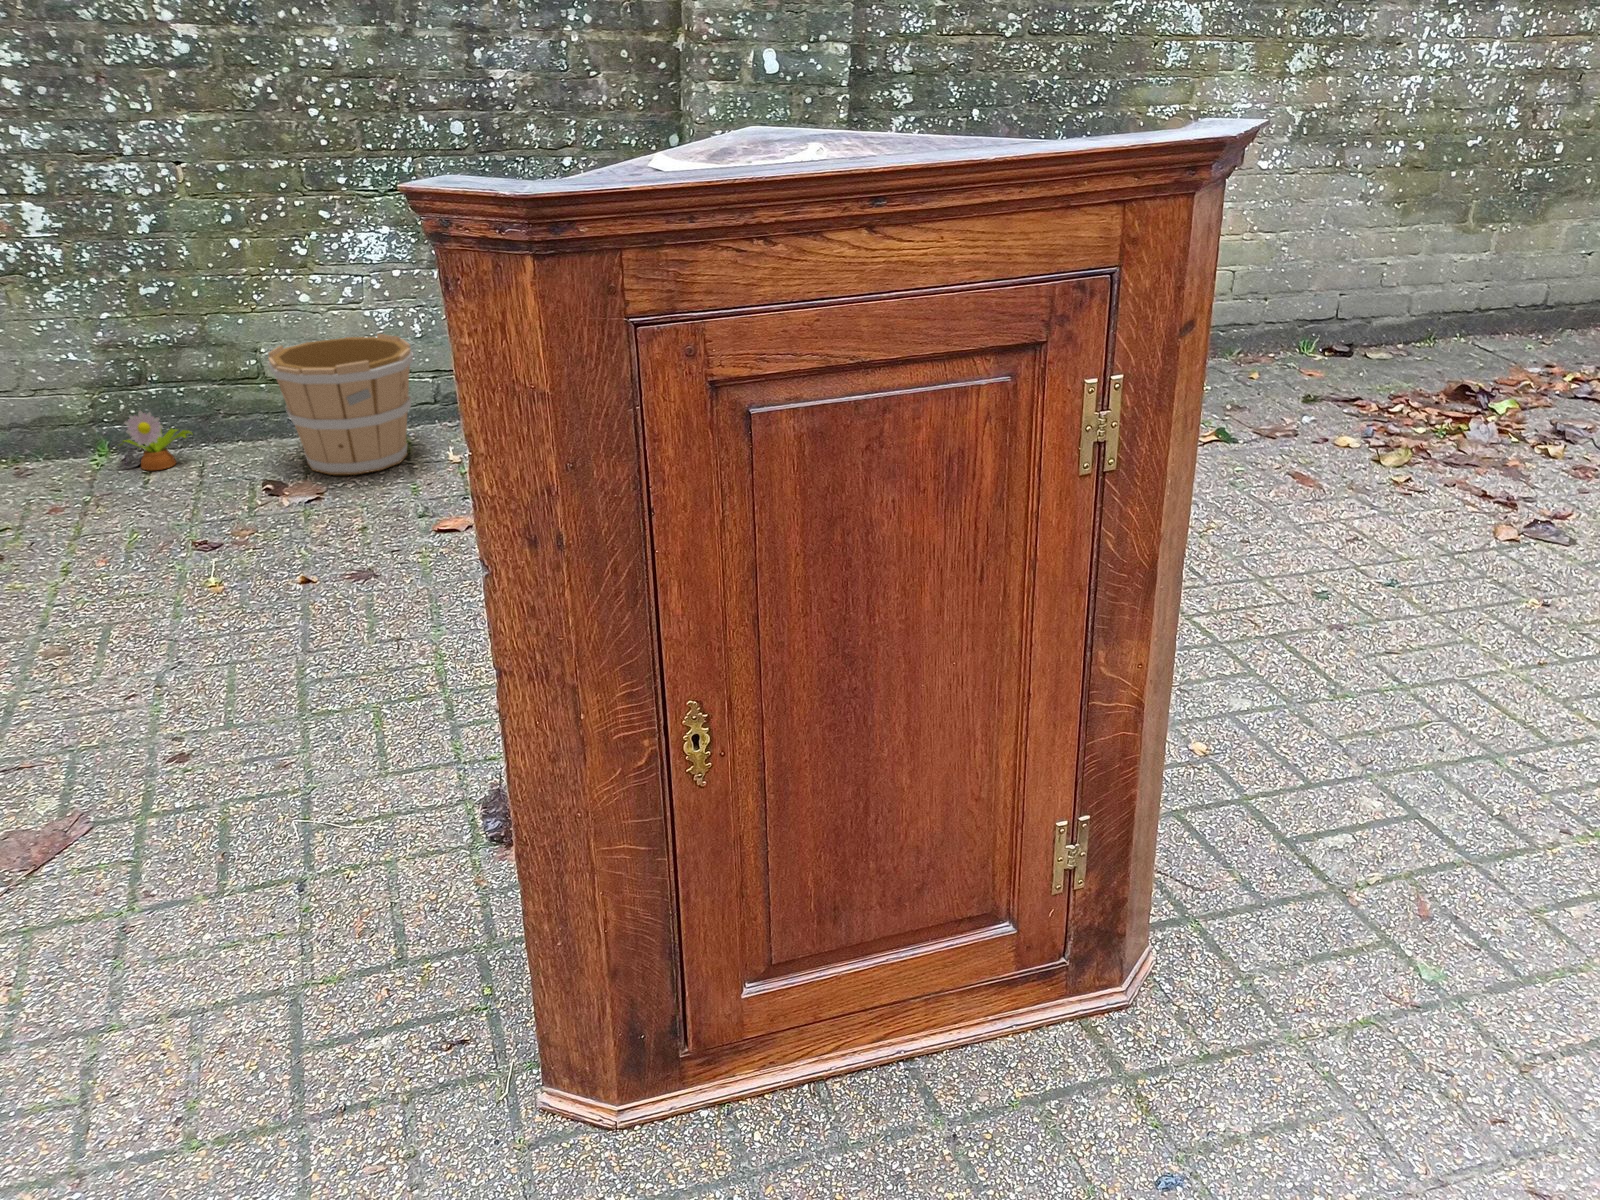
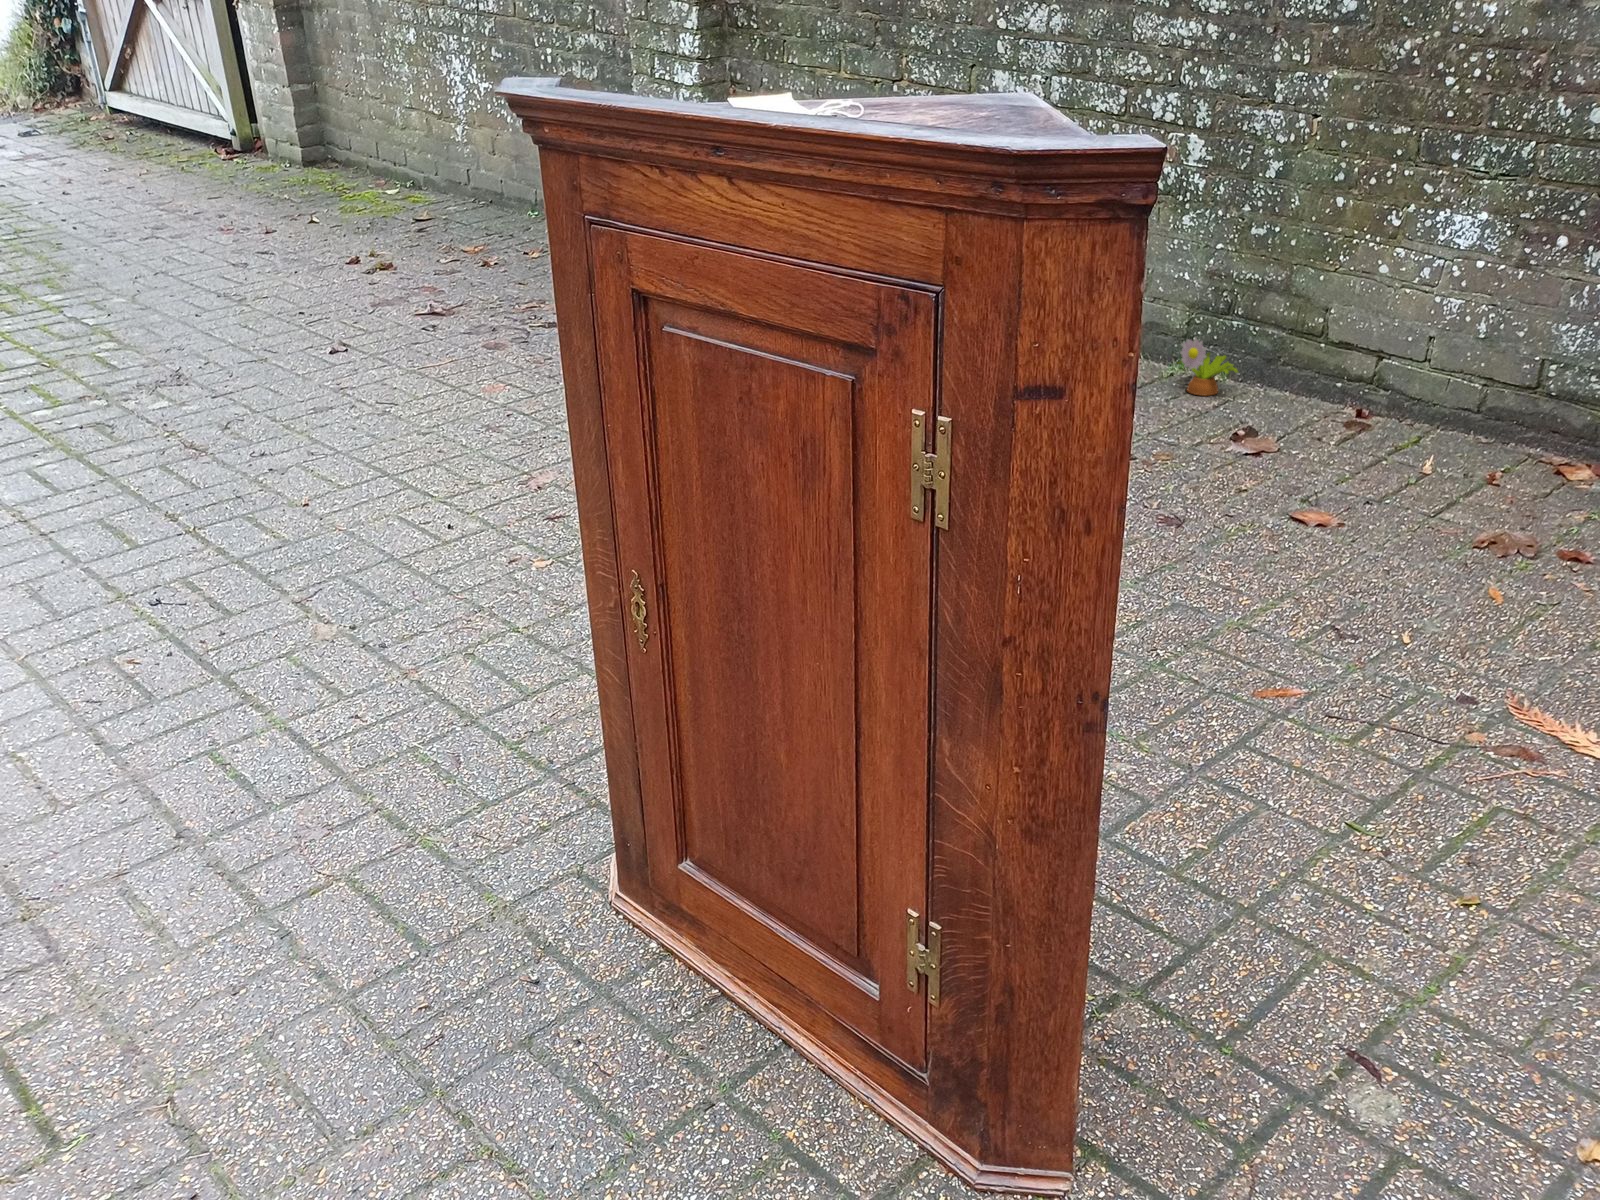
wooden bucket: present [268,334,414,475] -> none [1288,311,1445,462]

